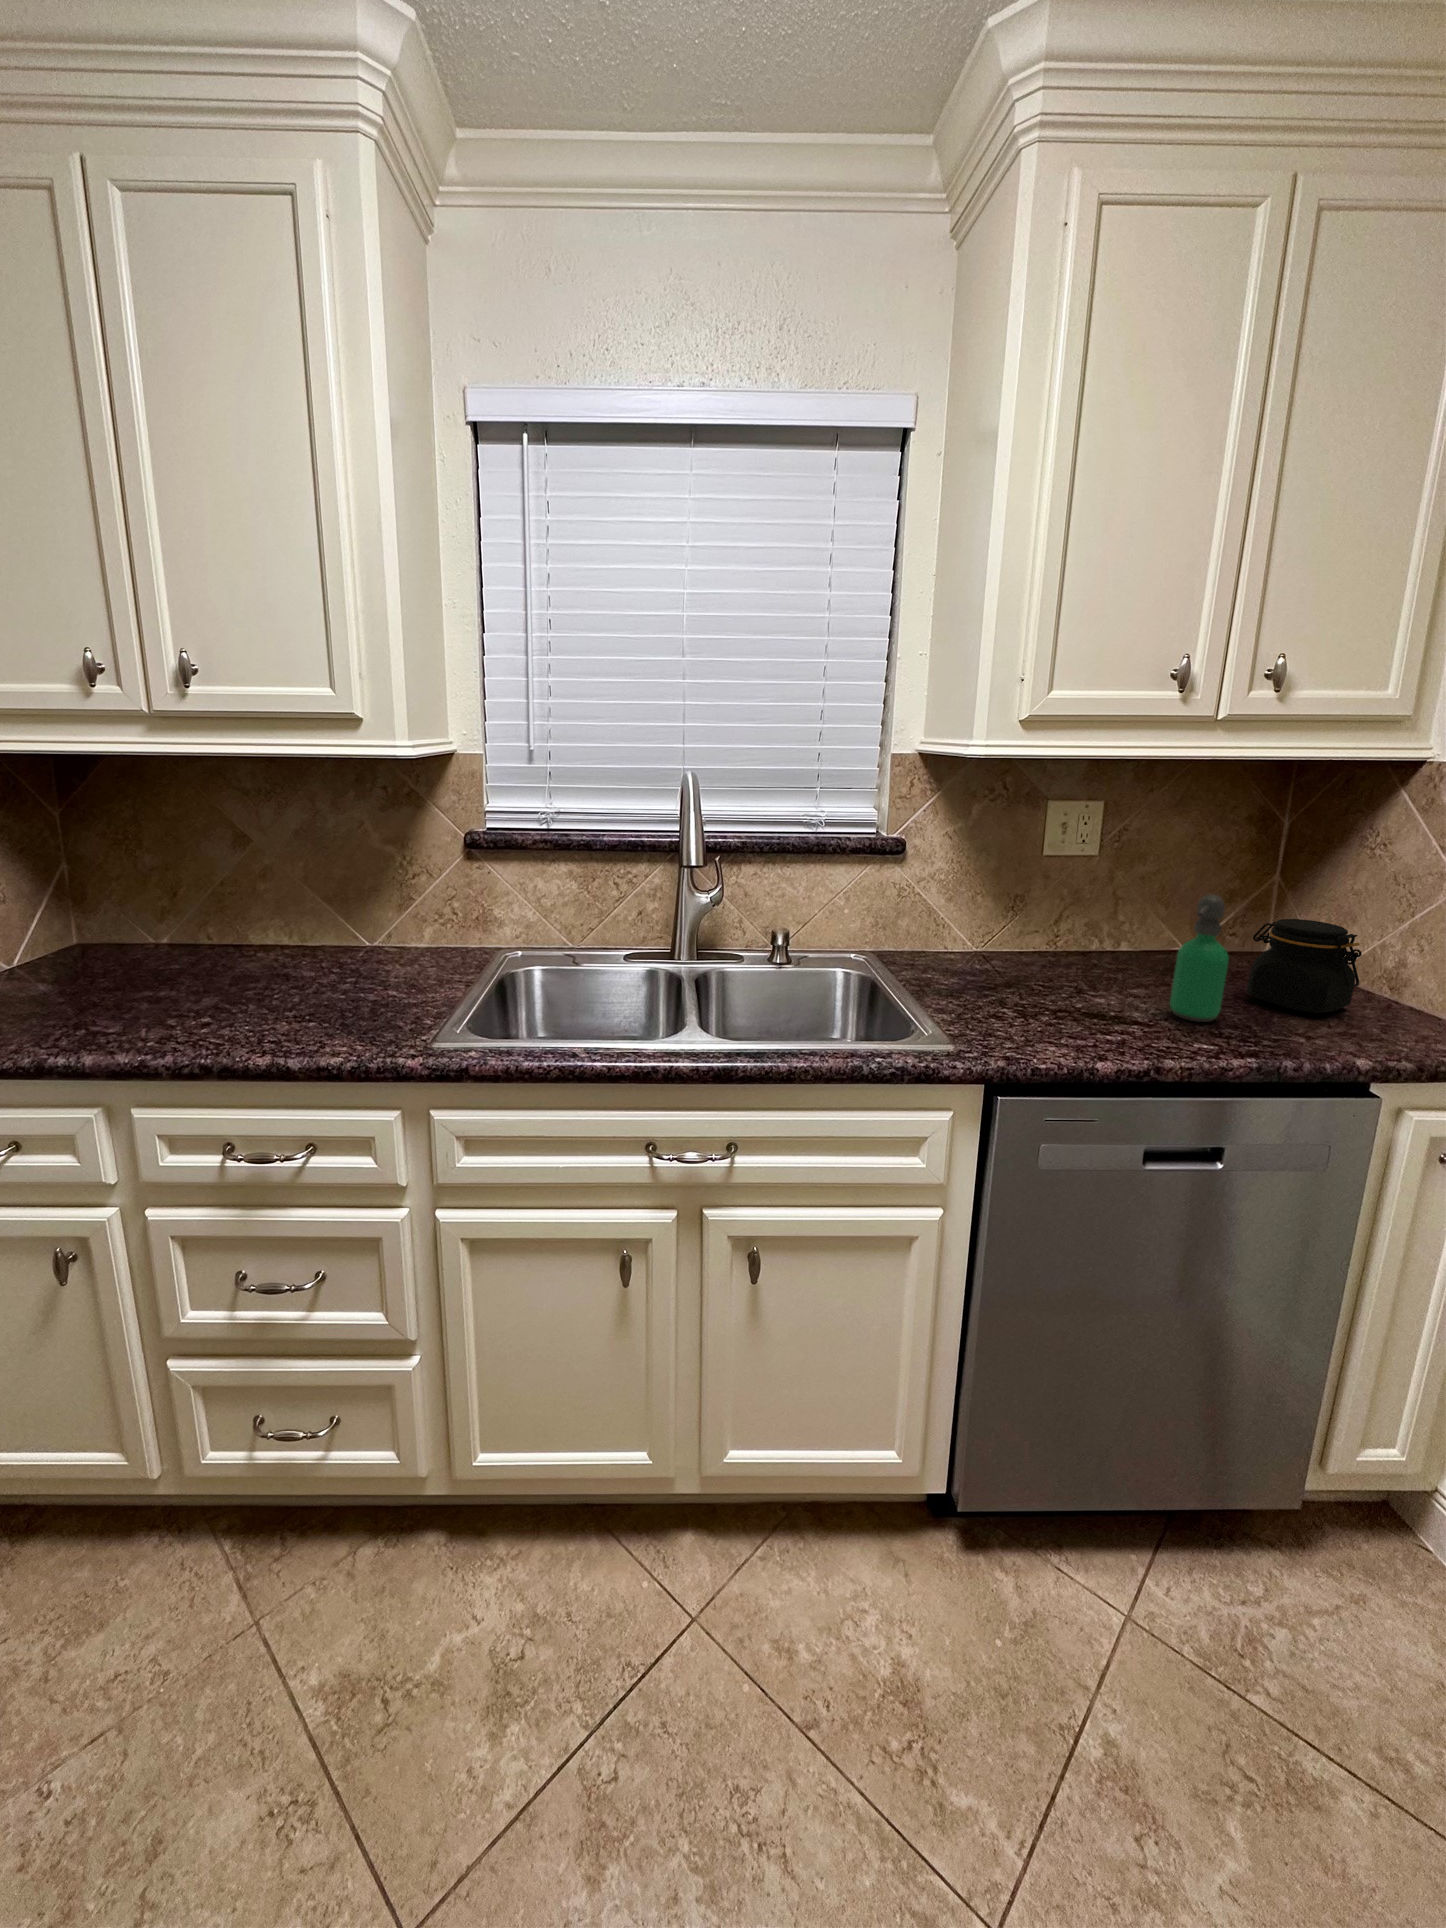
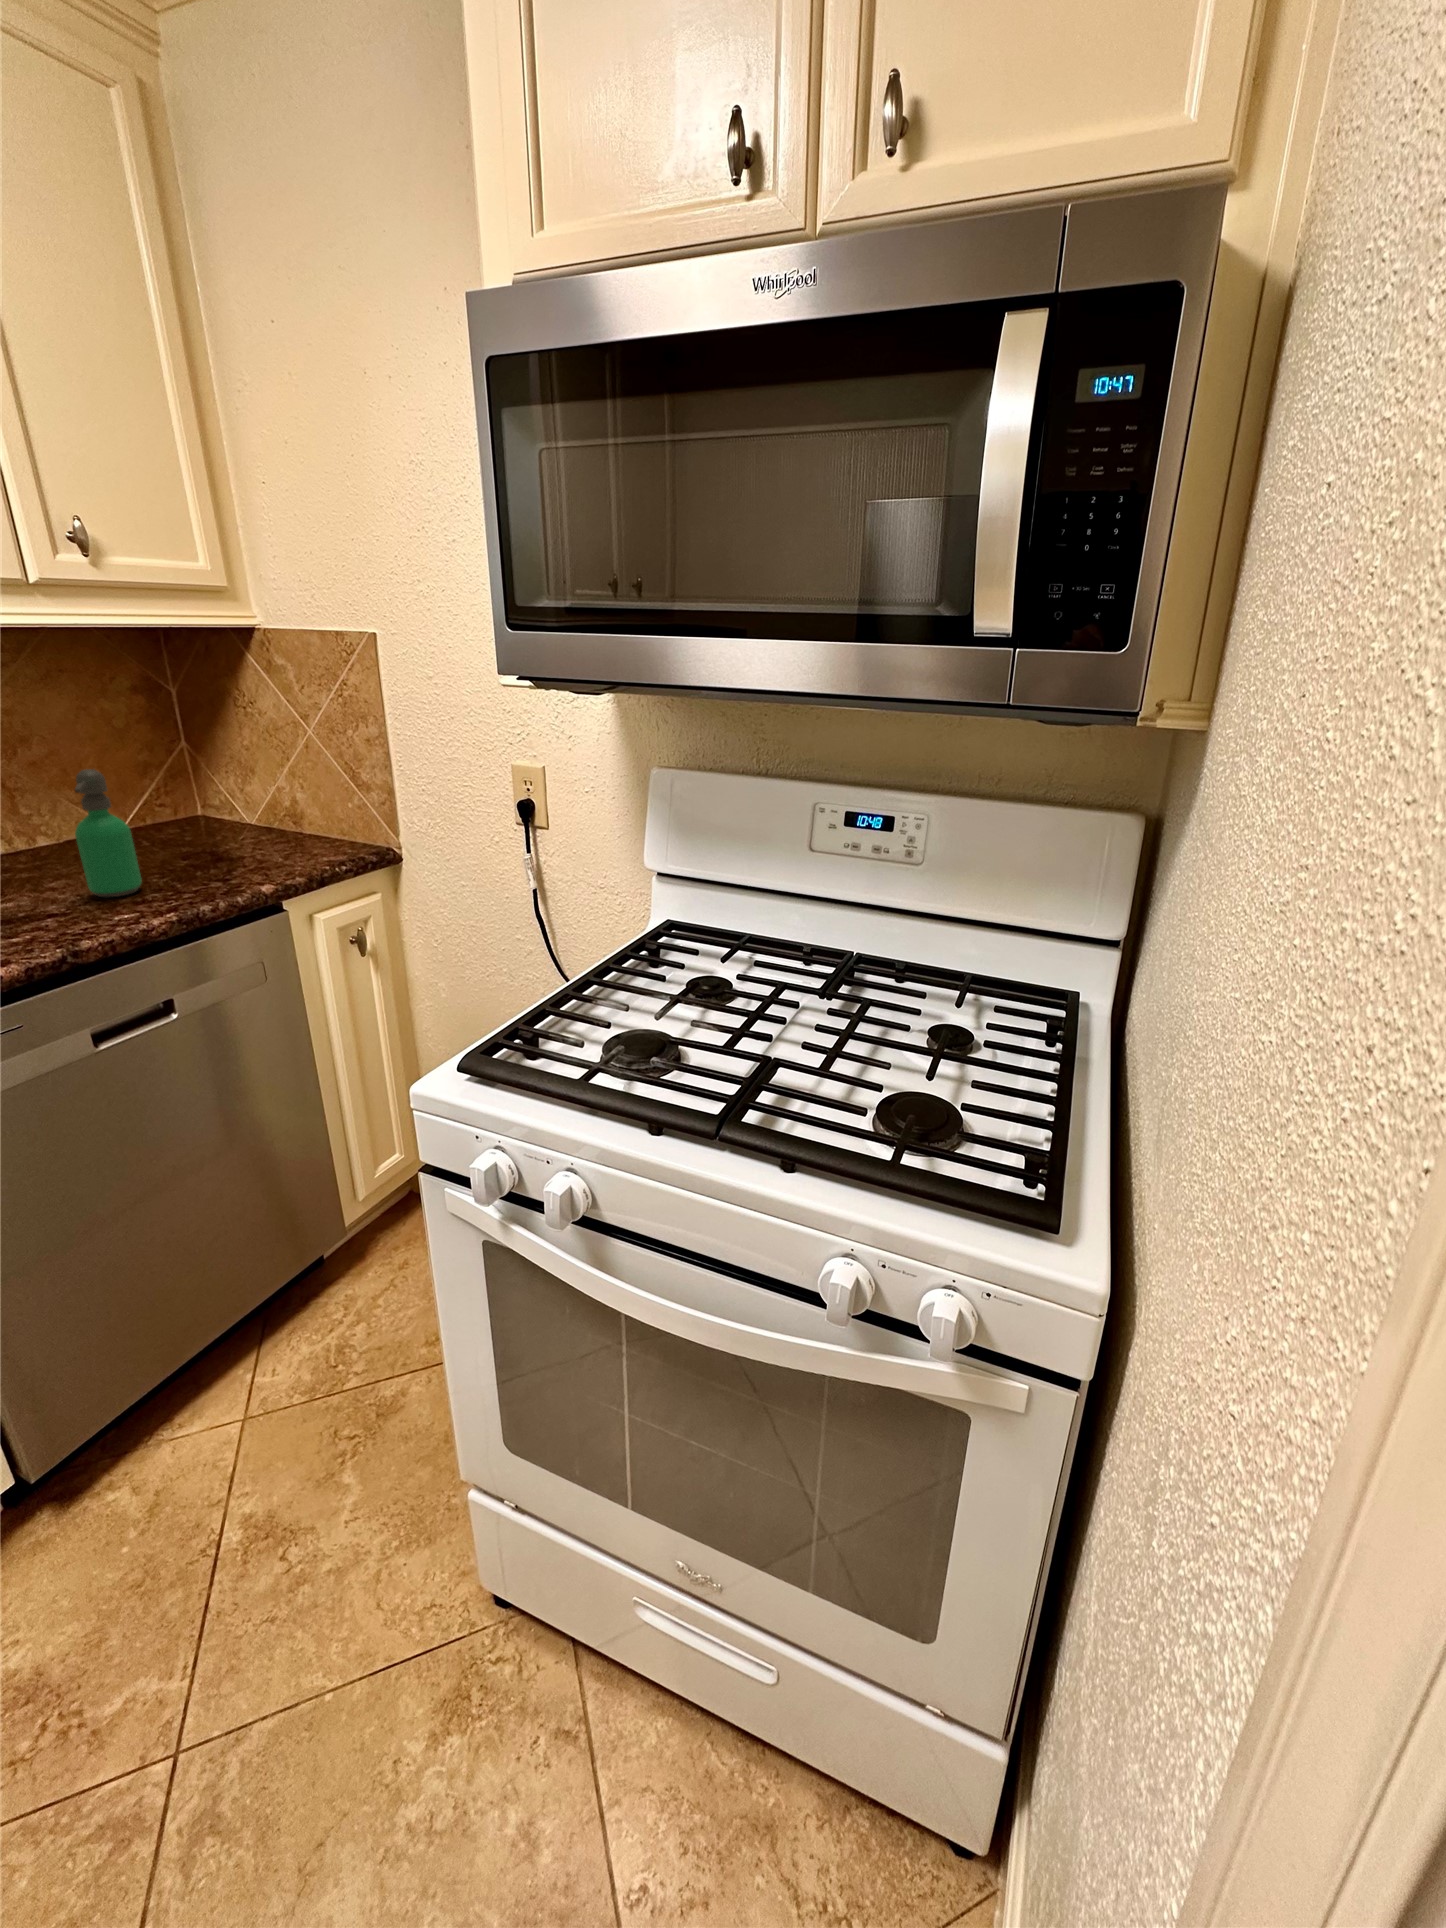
jar: present [1247,919,1362,1013] -> none [161,778,261,860]

